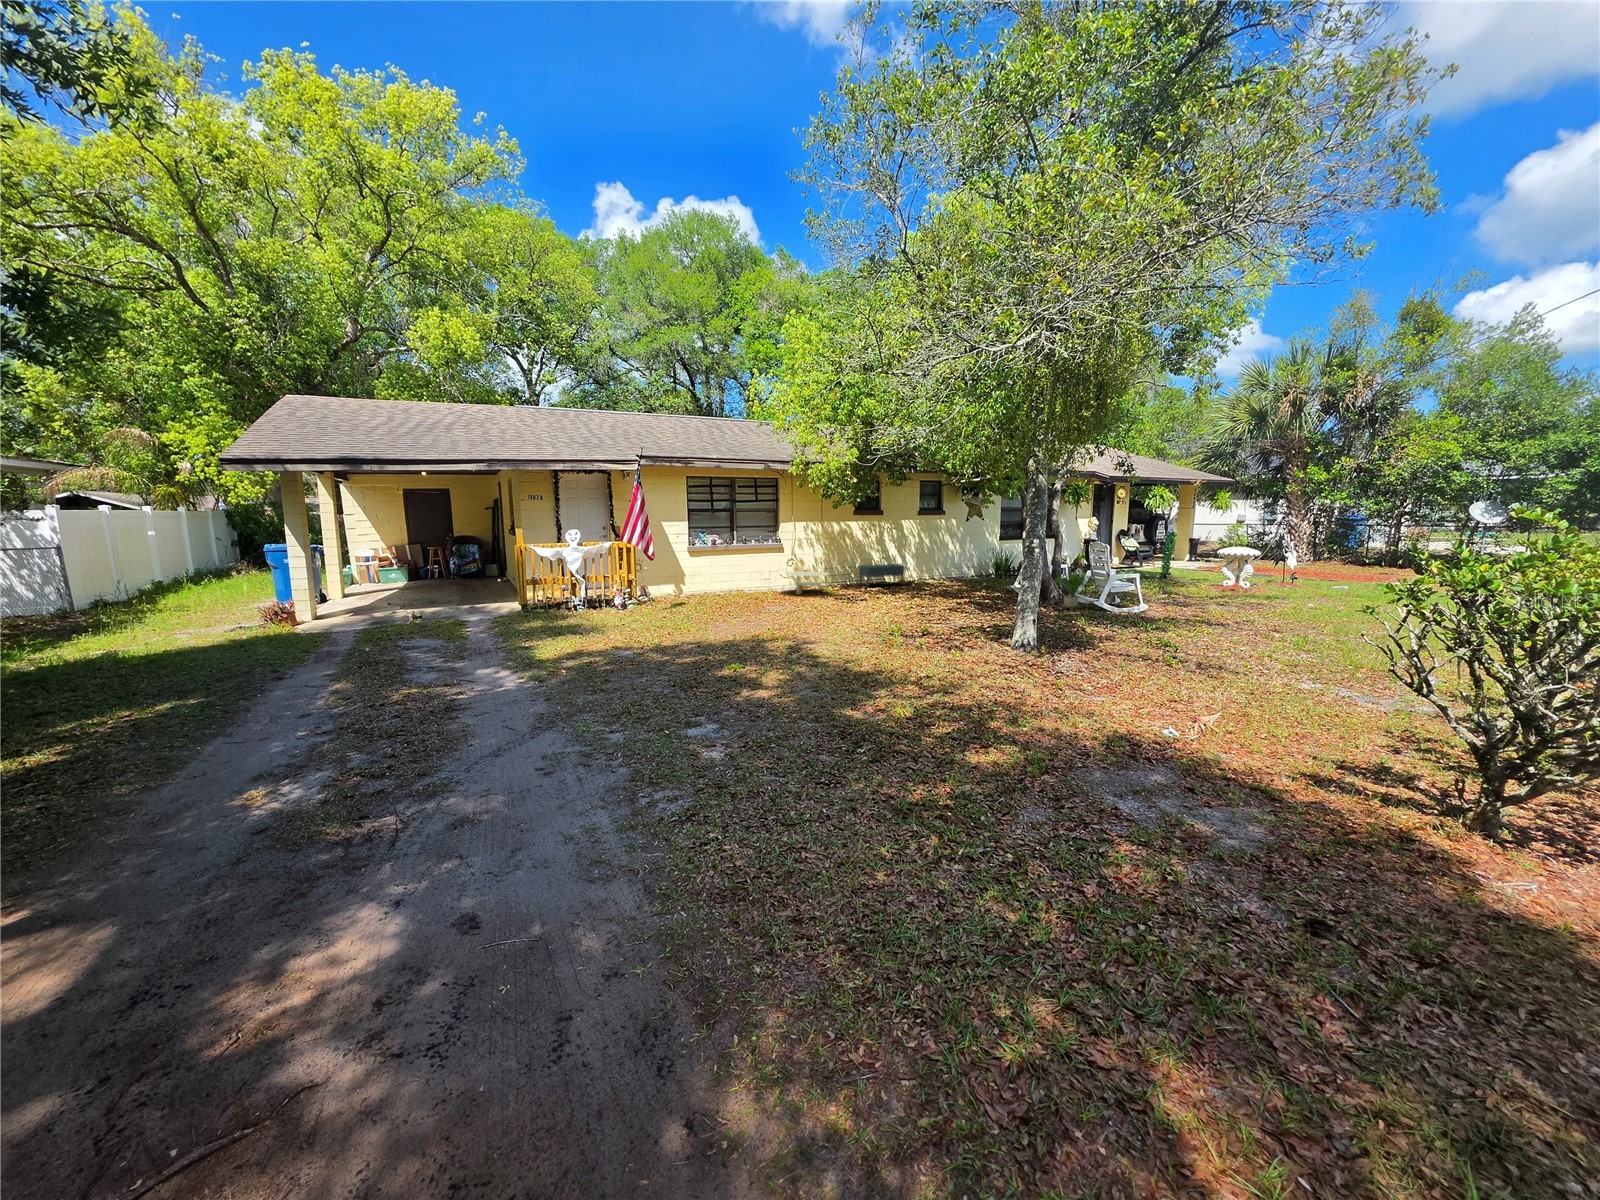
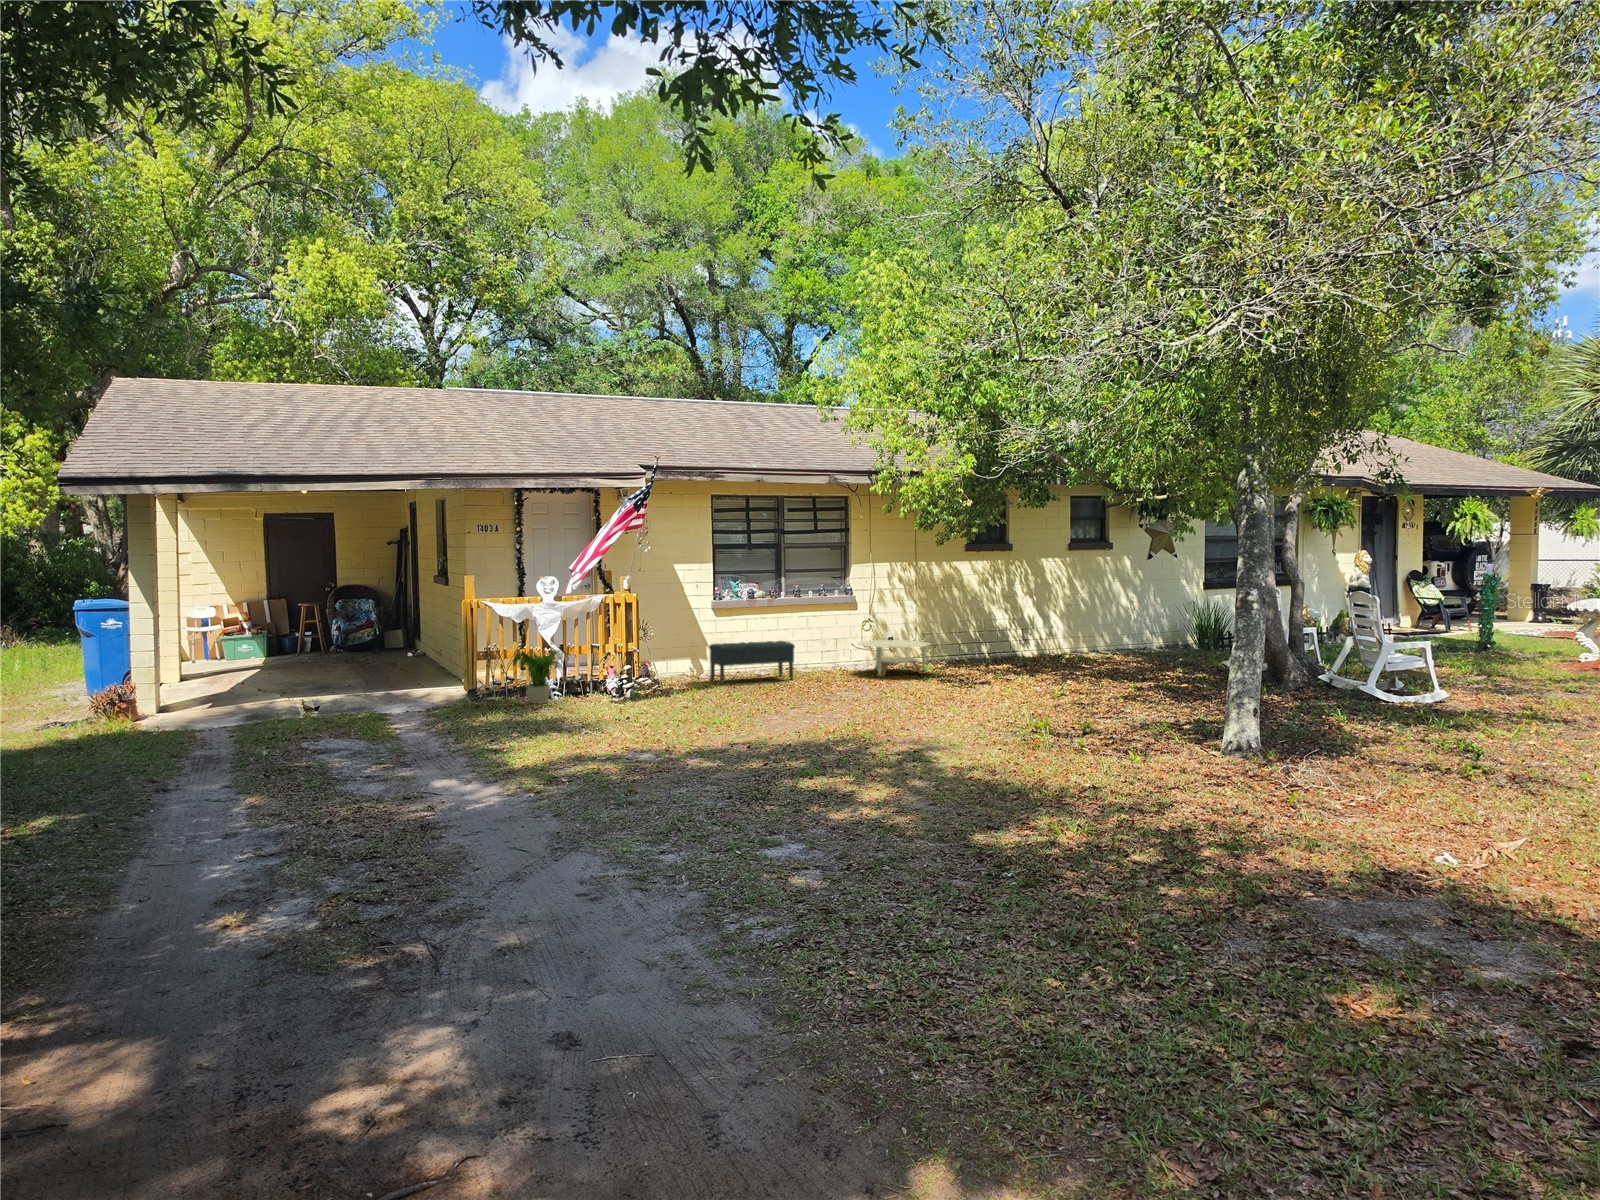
bench: present [859,564,905,586] -> present [709,641,795,684]
potted plant: present [1057,575,1089,607] -> present [513,650,569,704]

